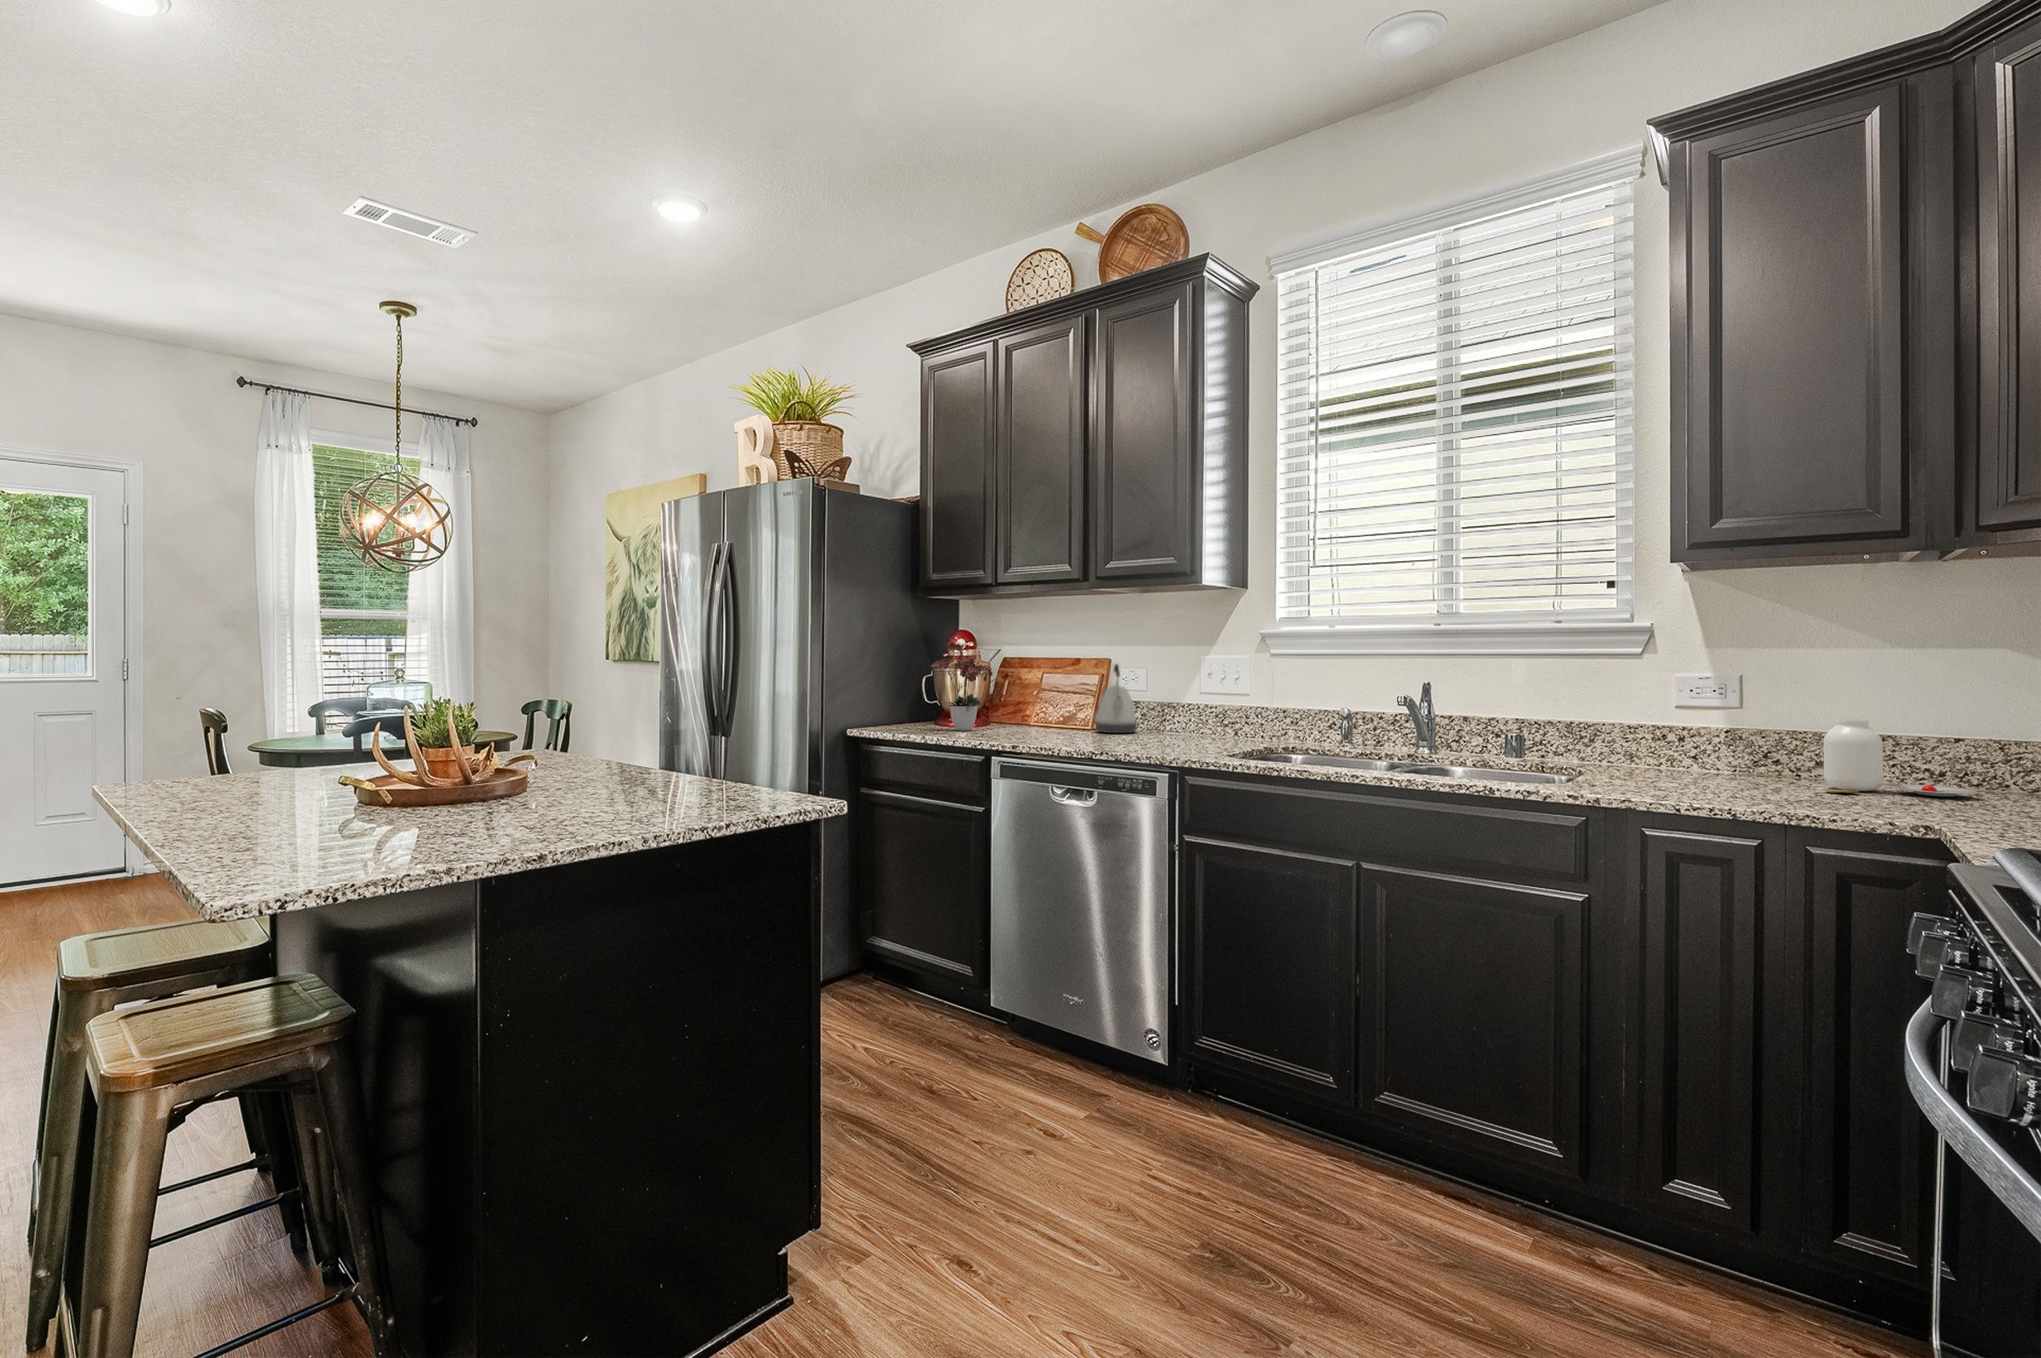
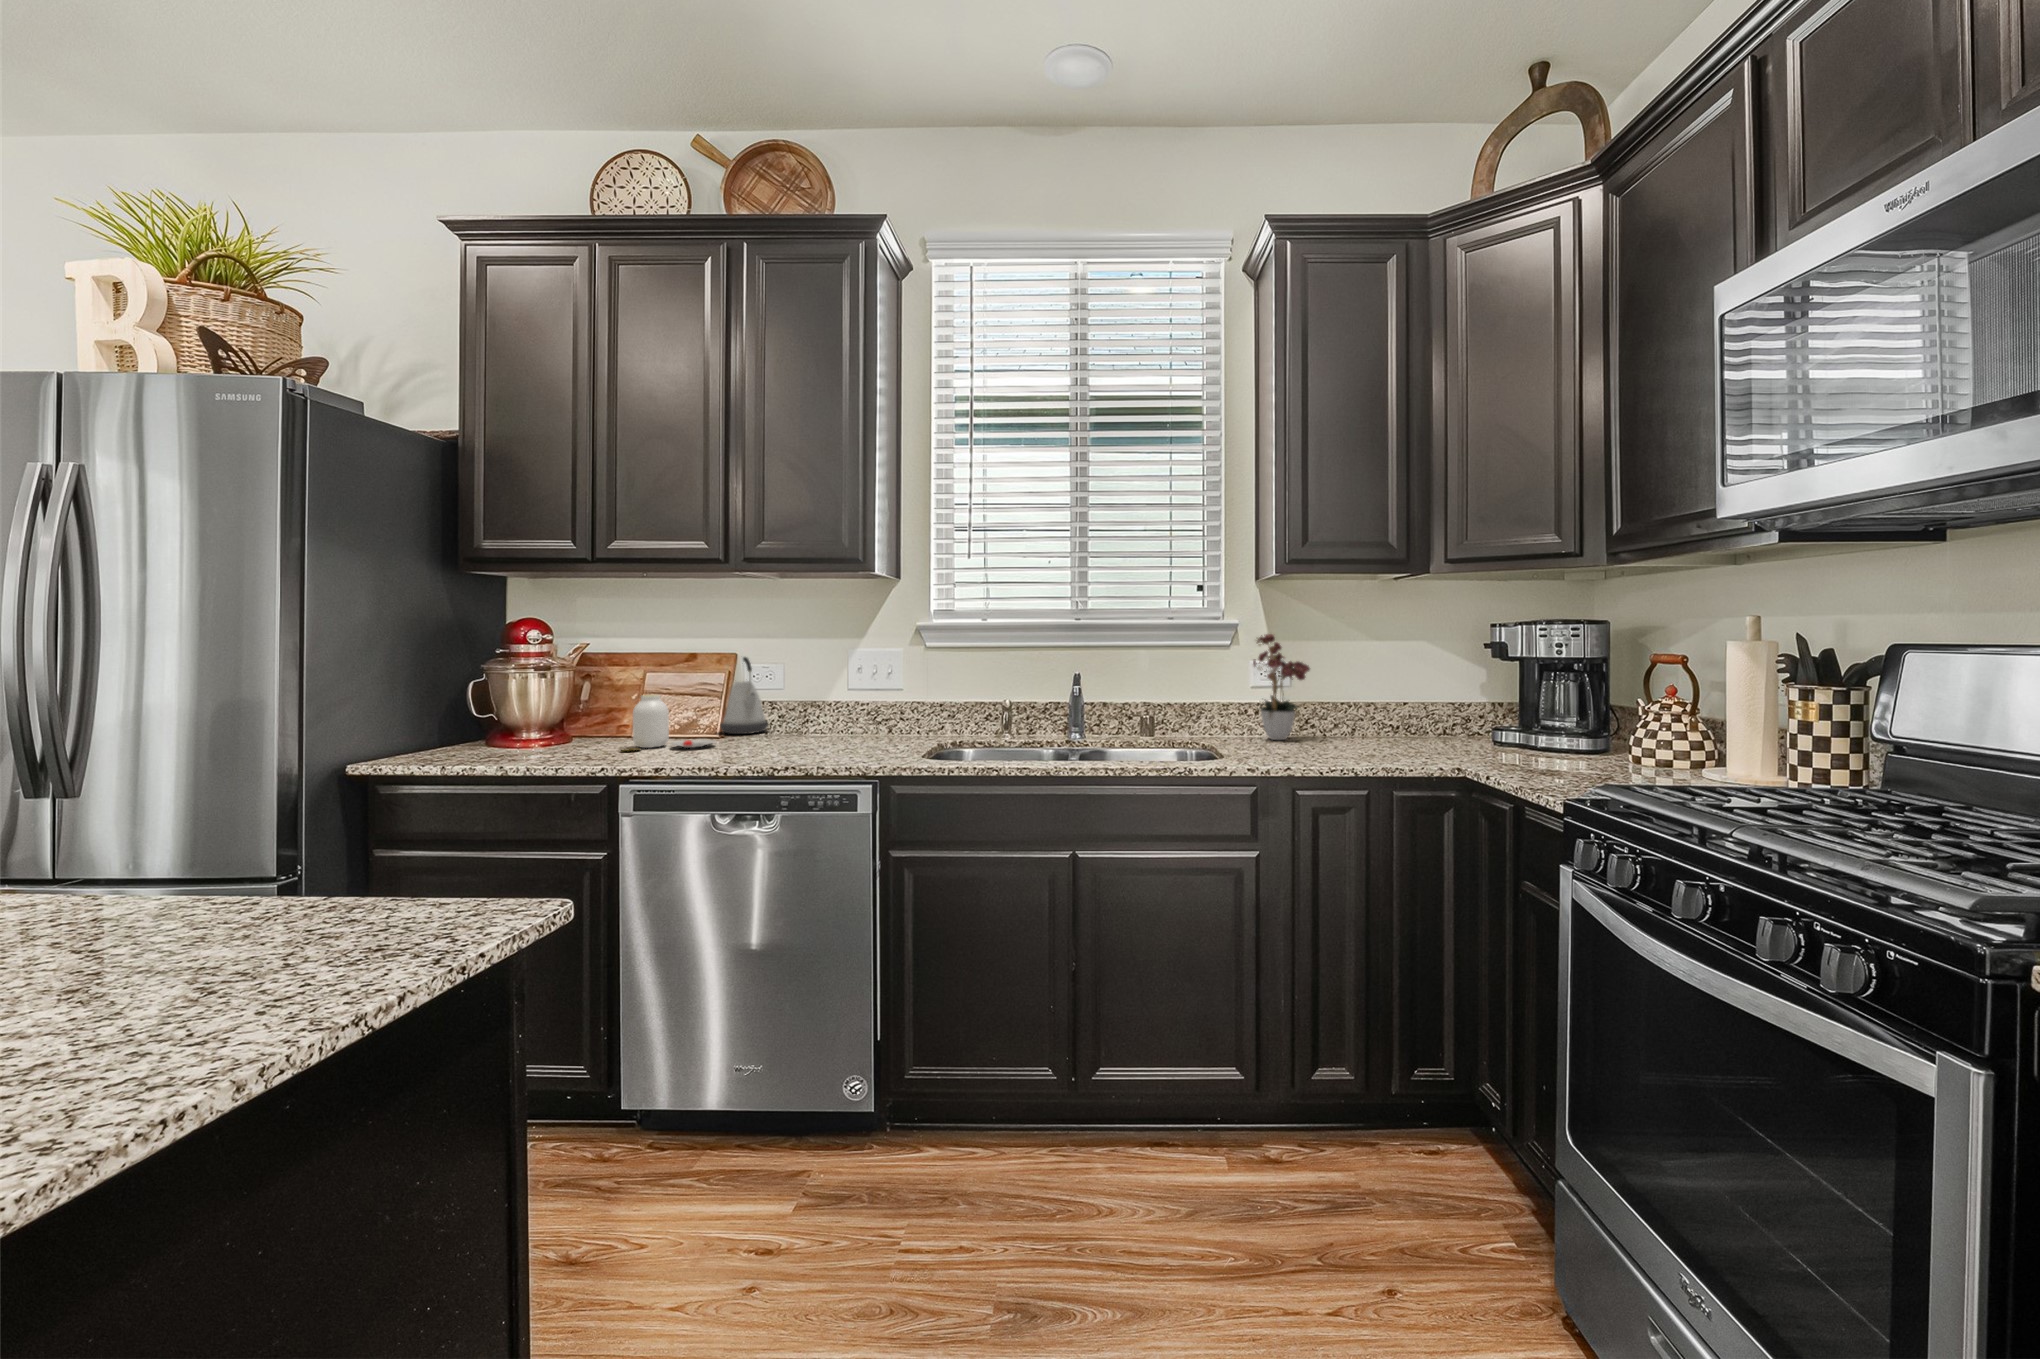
flower arrangement: present [938,642,993,731] -> present [1253,634,1310,740]
jar: present [1823,719,1984,796] -> present [623,695,715,751]

